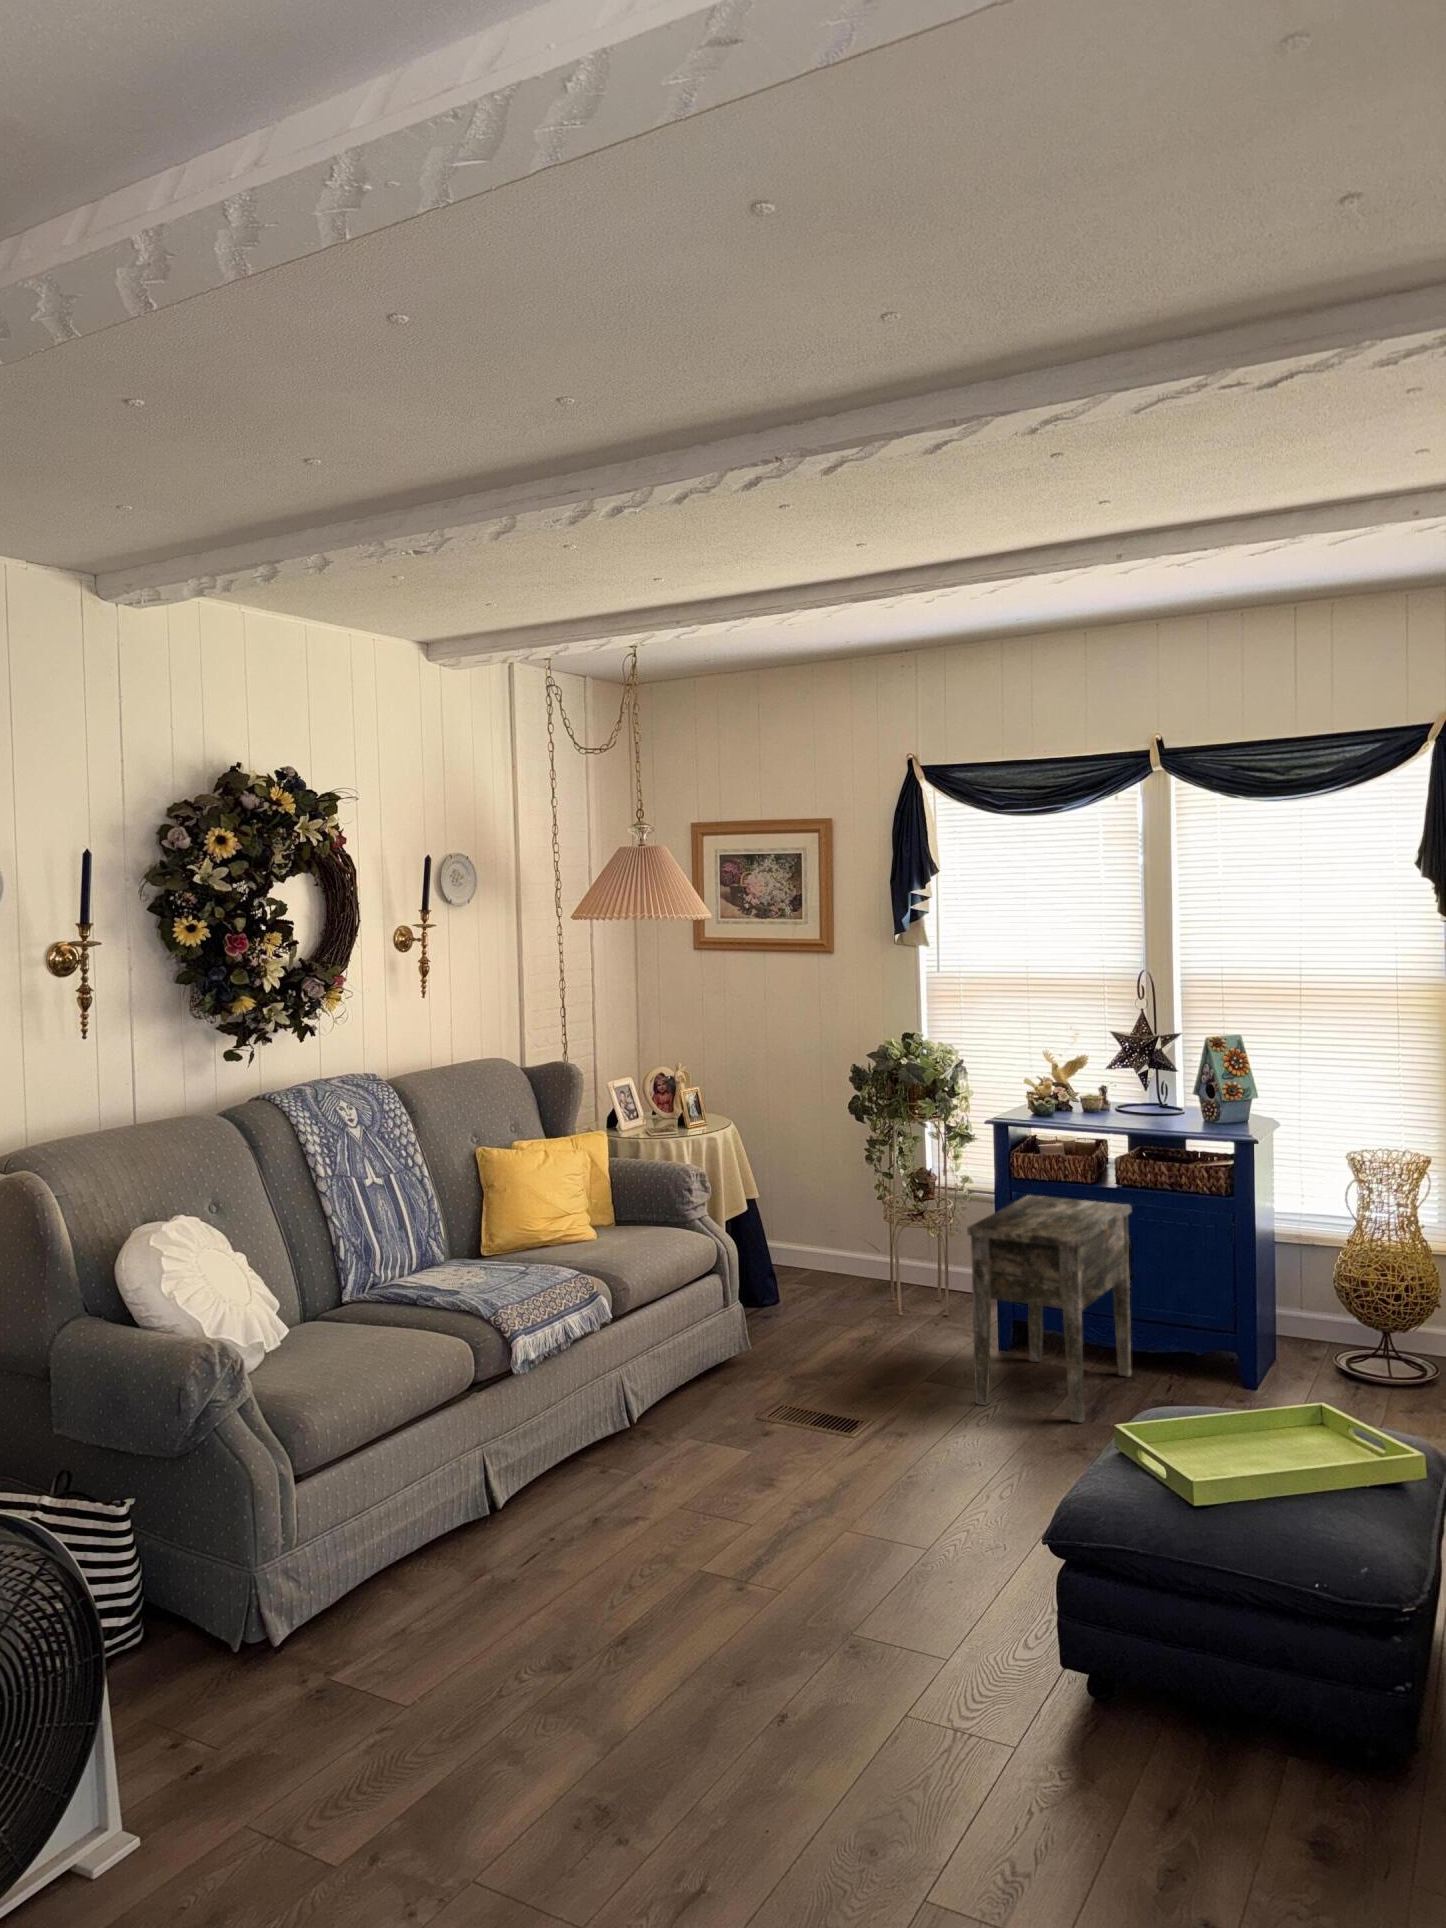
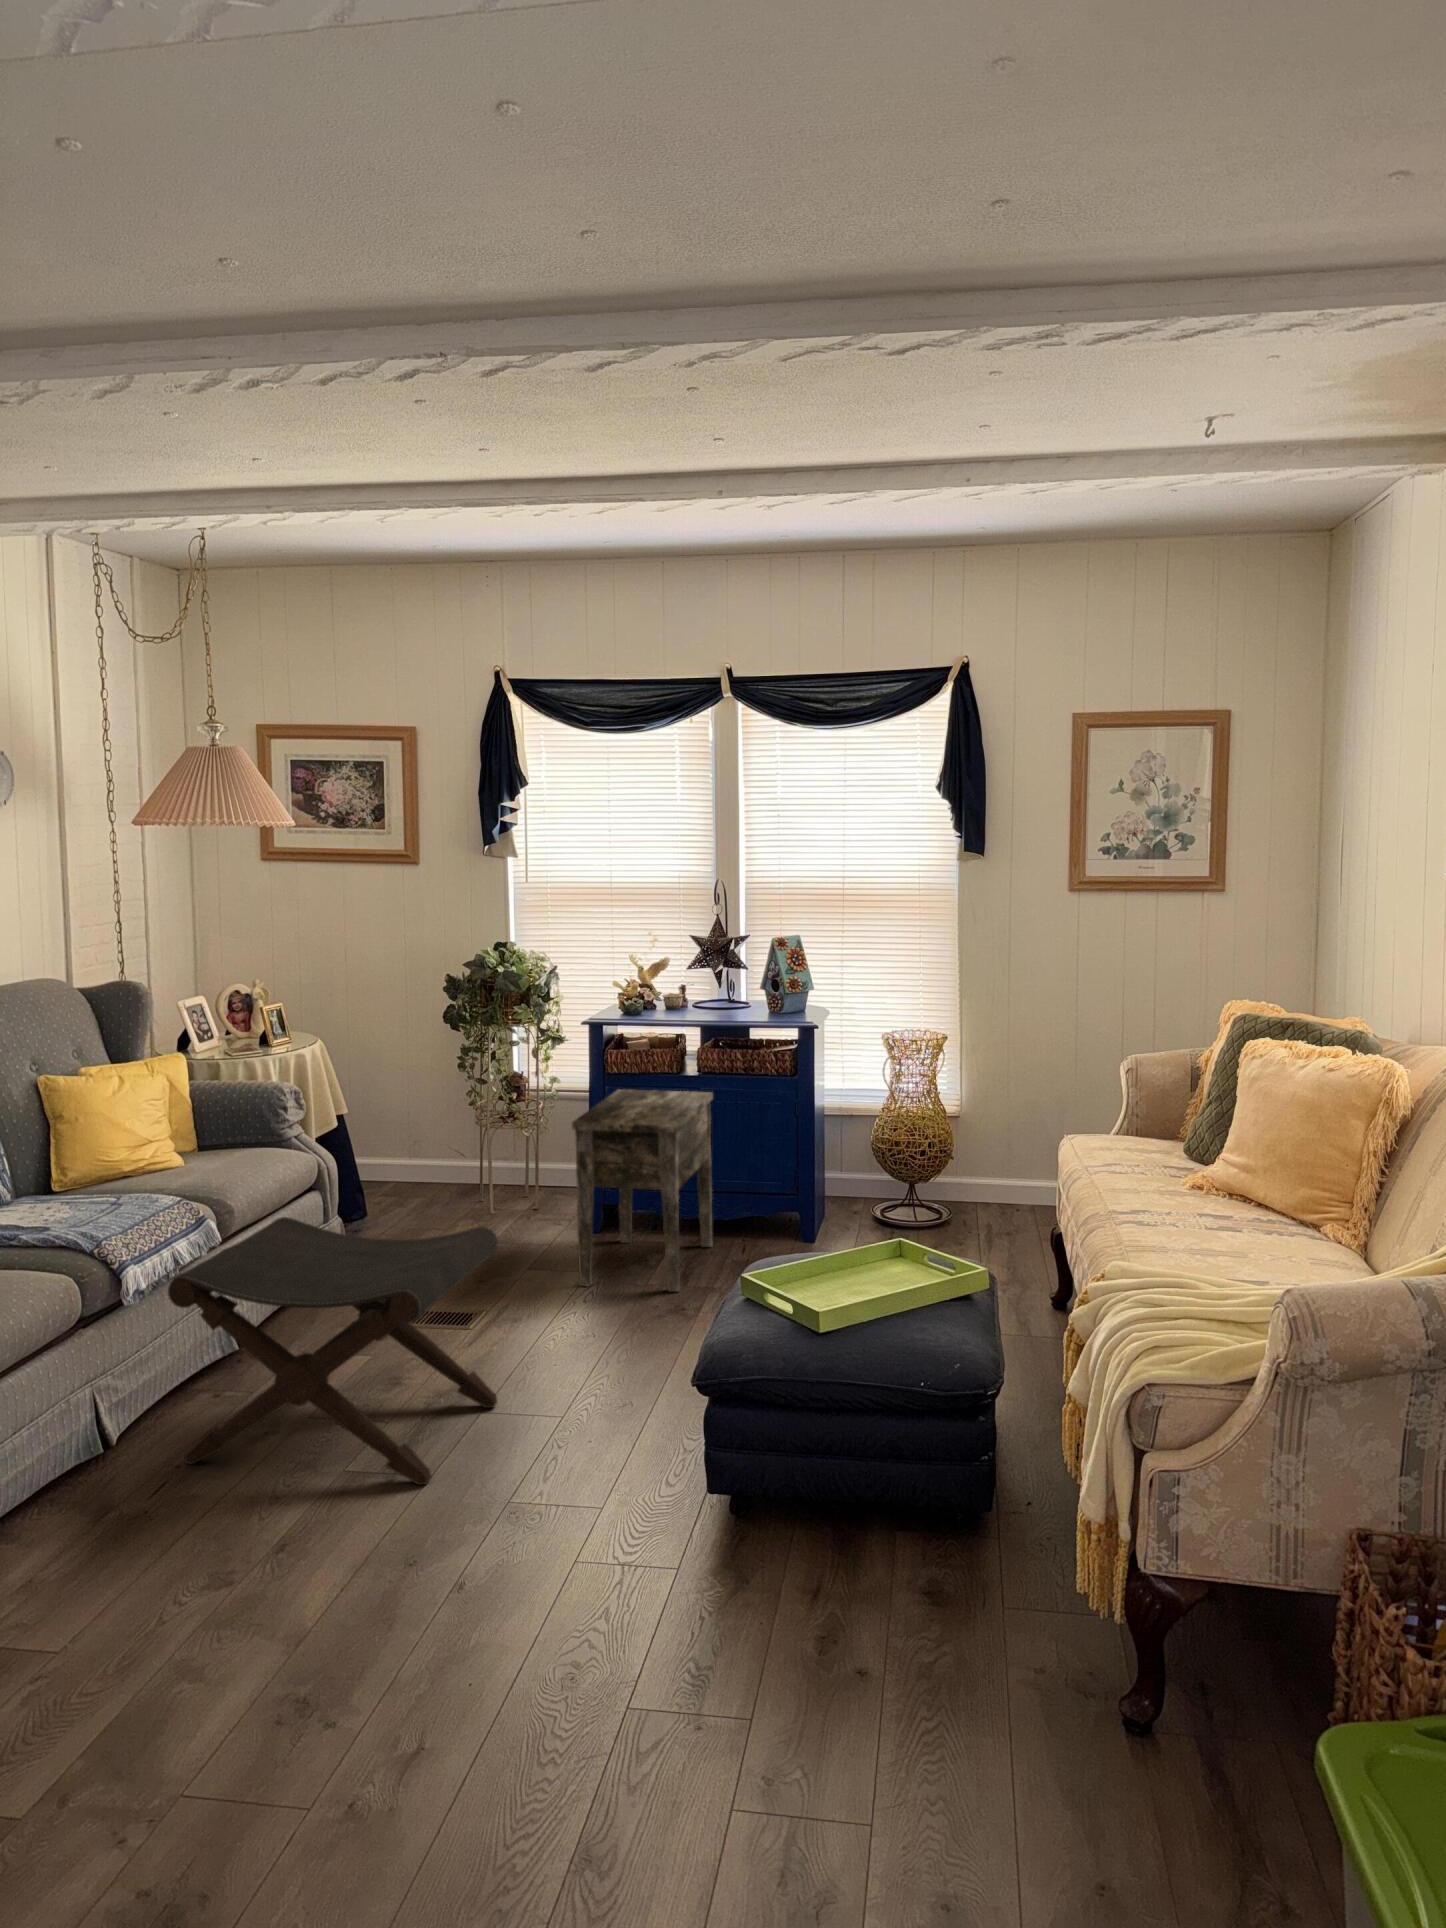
footstool: none [544,1303,864,1595] -> present [168,1217,498,1485]

